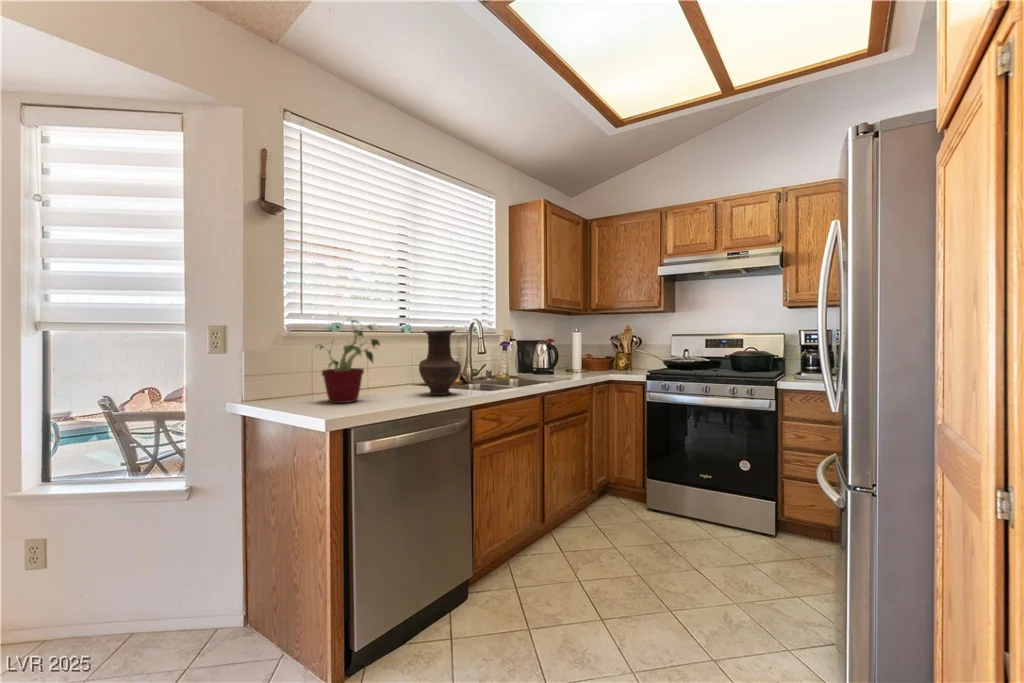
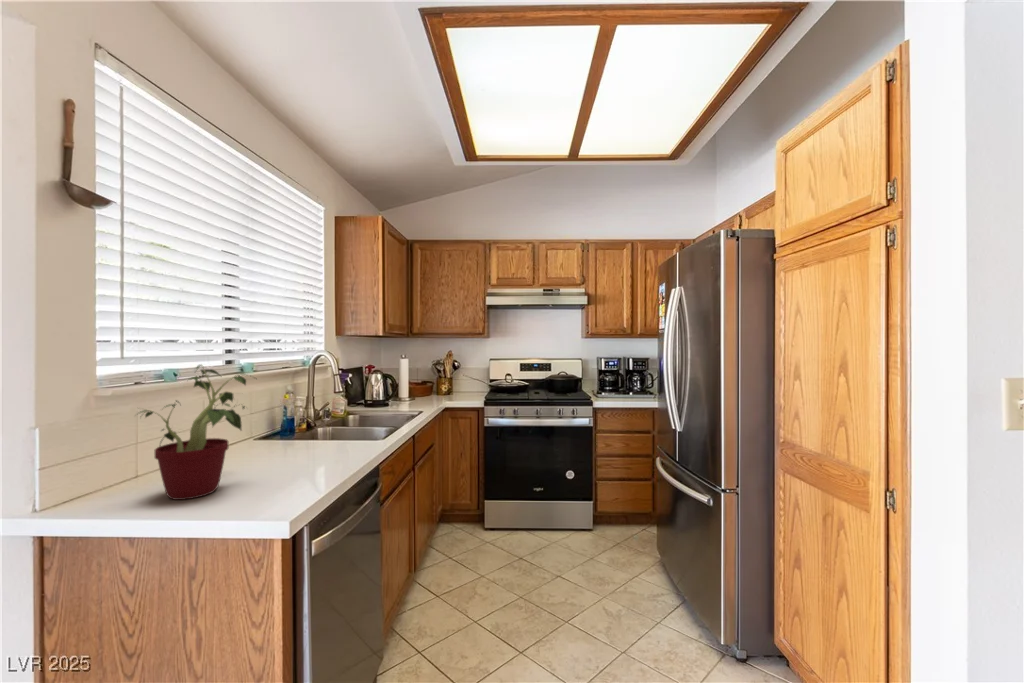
vase: present [419,330,461,395] -> none [290,373,347,459]

